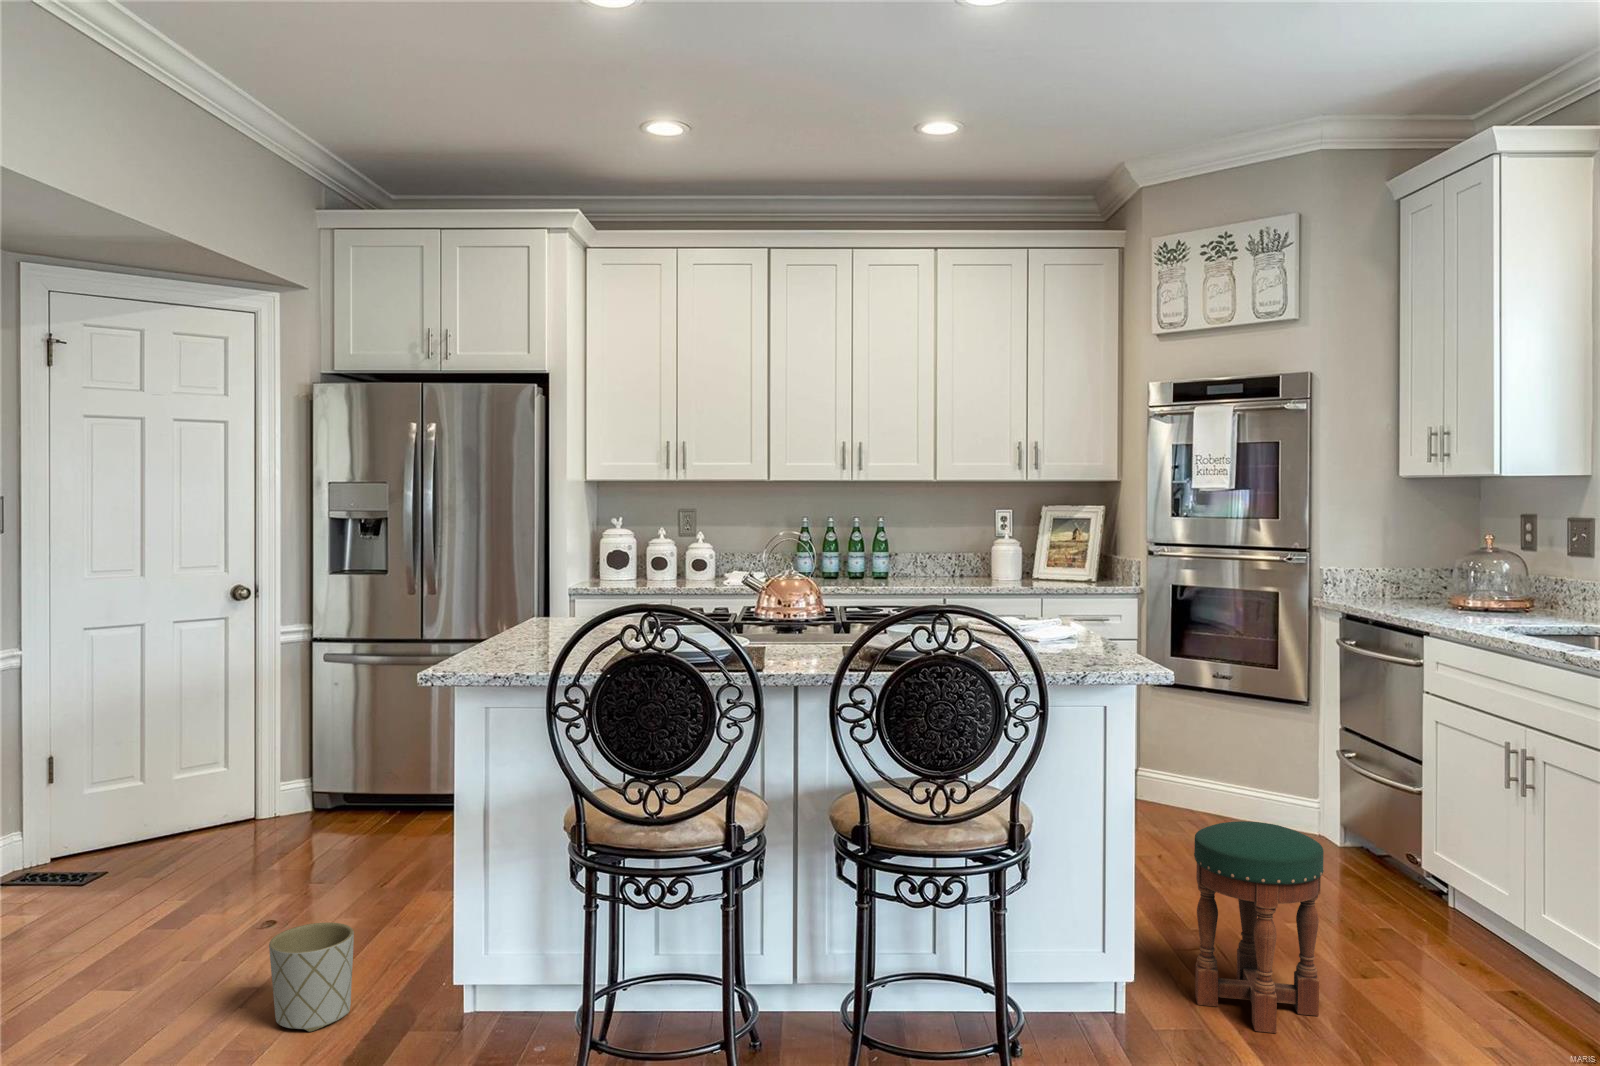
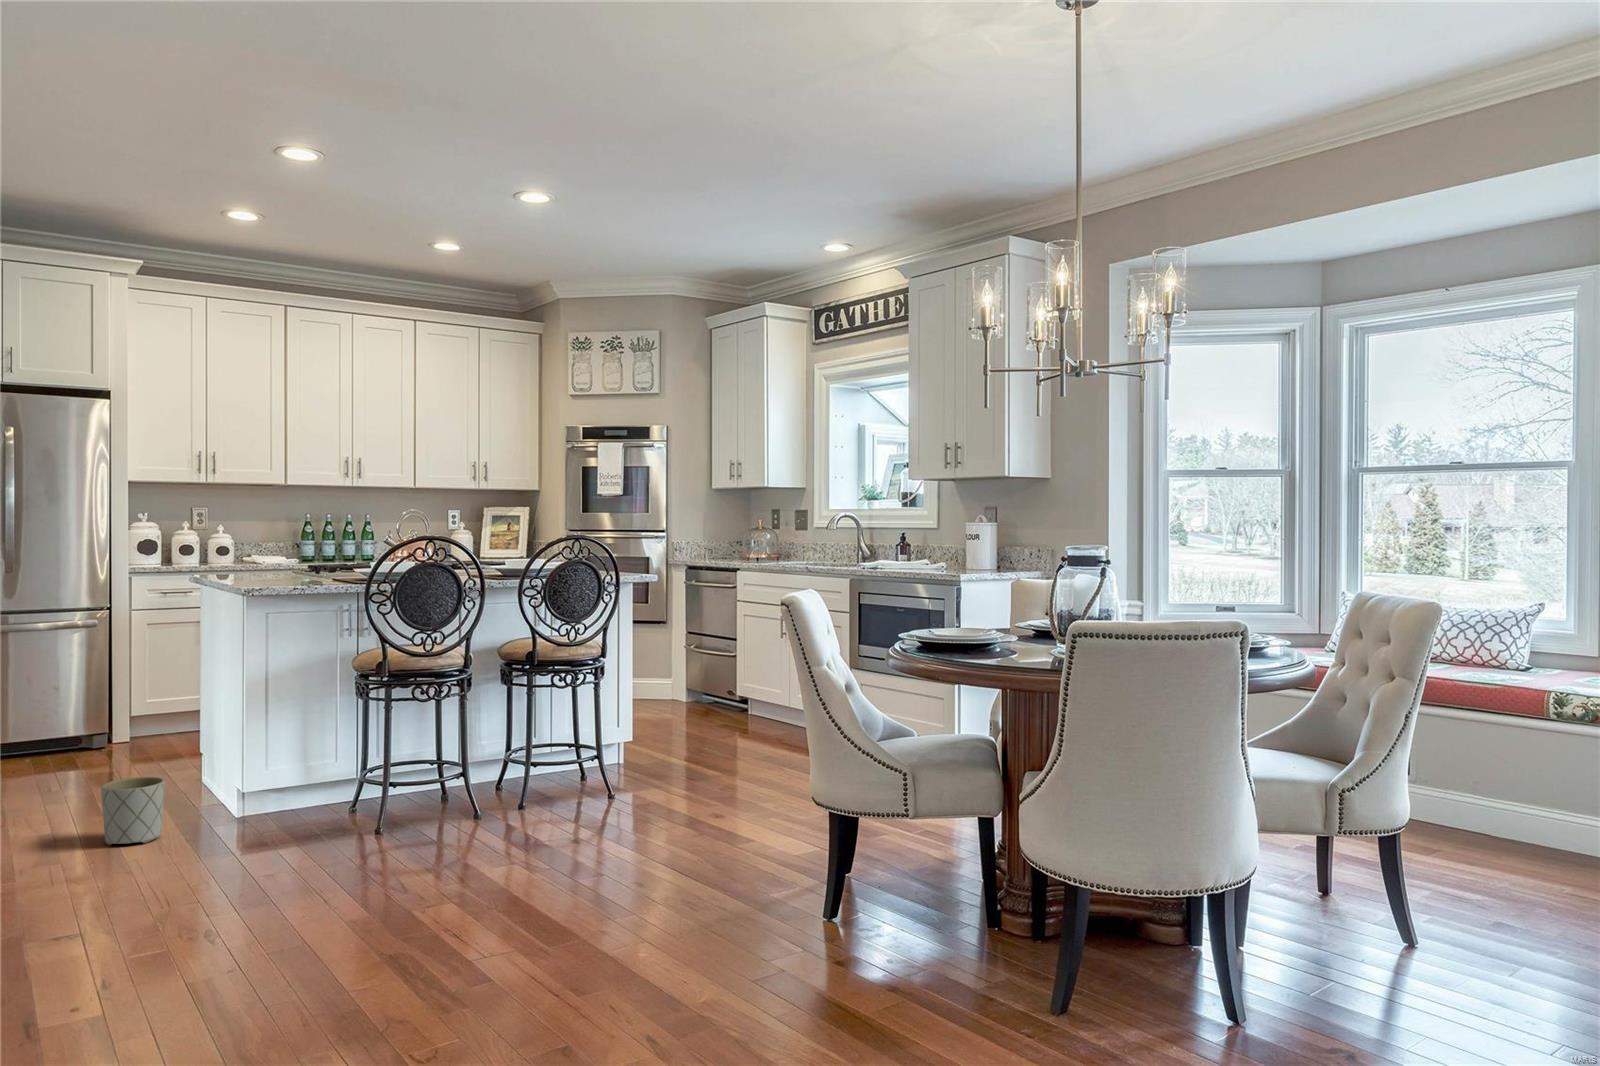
stool: present [1194,821,1324,1033] -> none [659,659,720,758]

